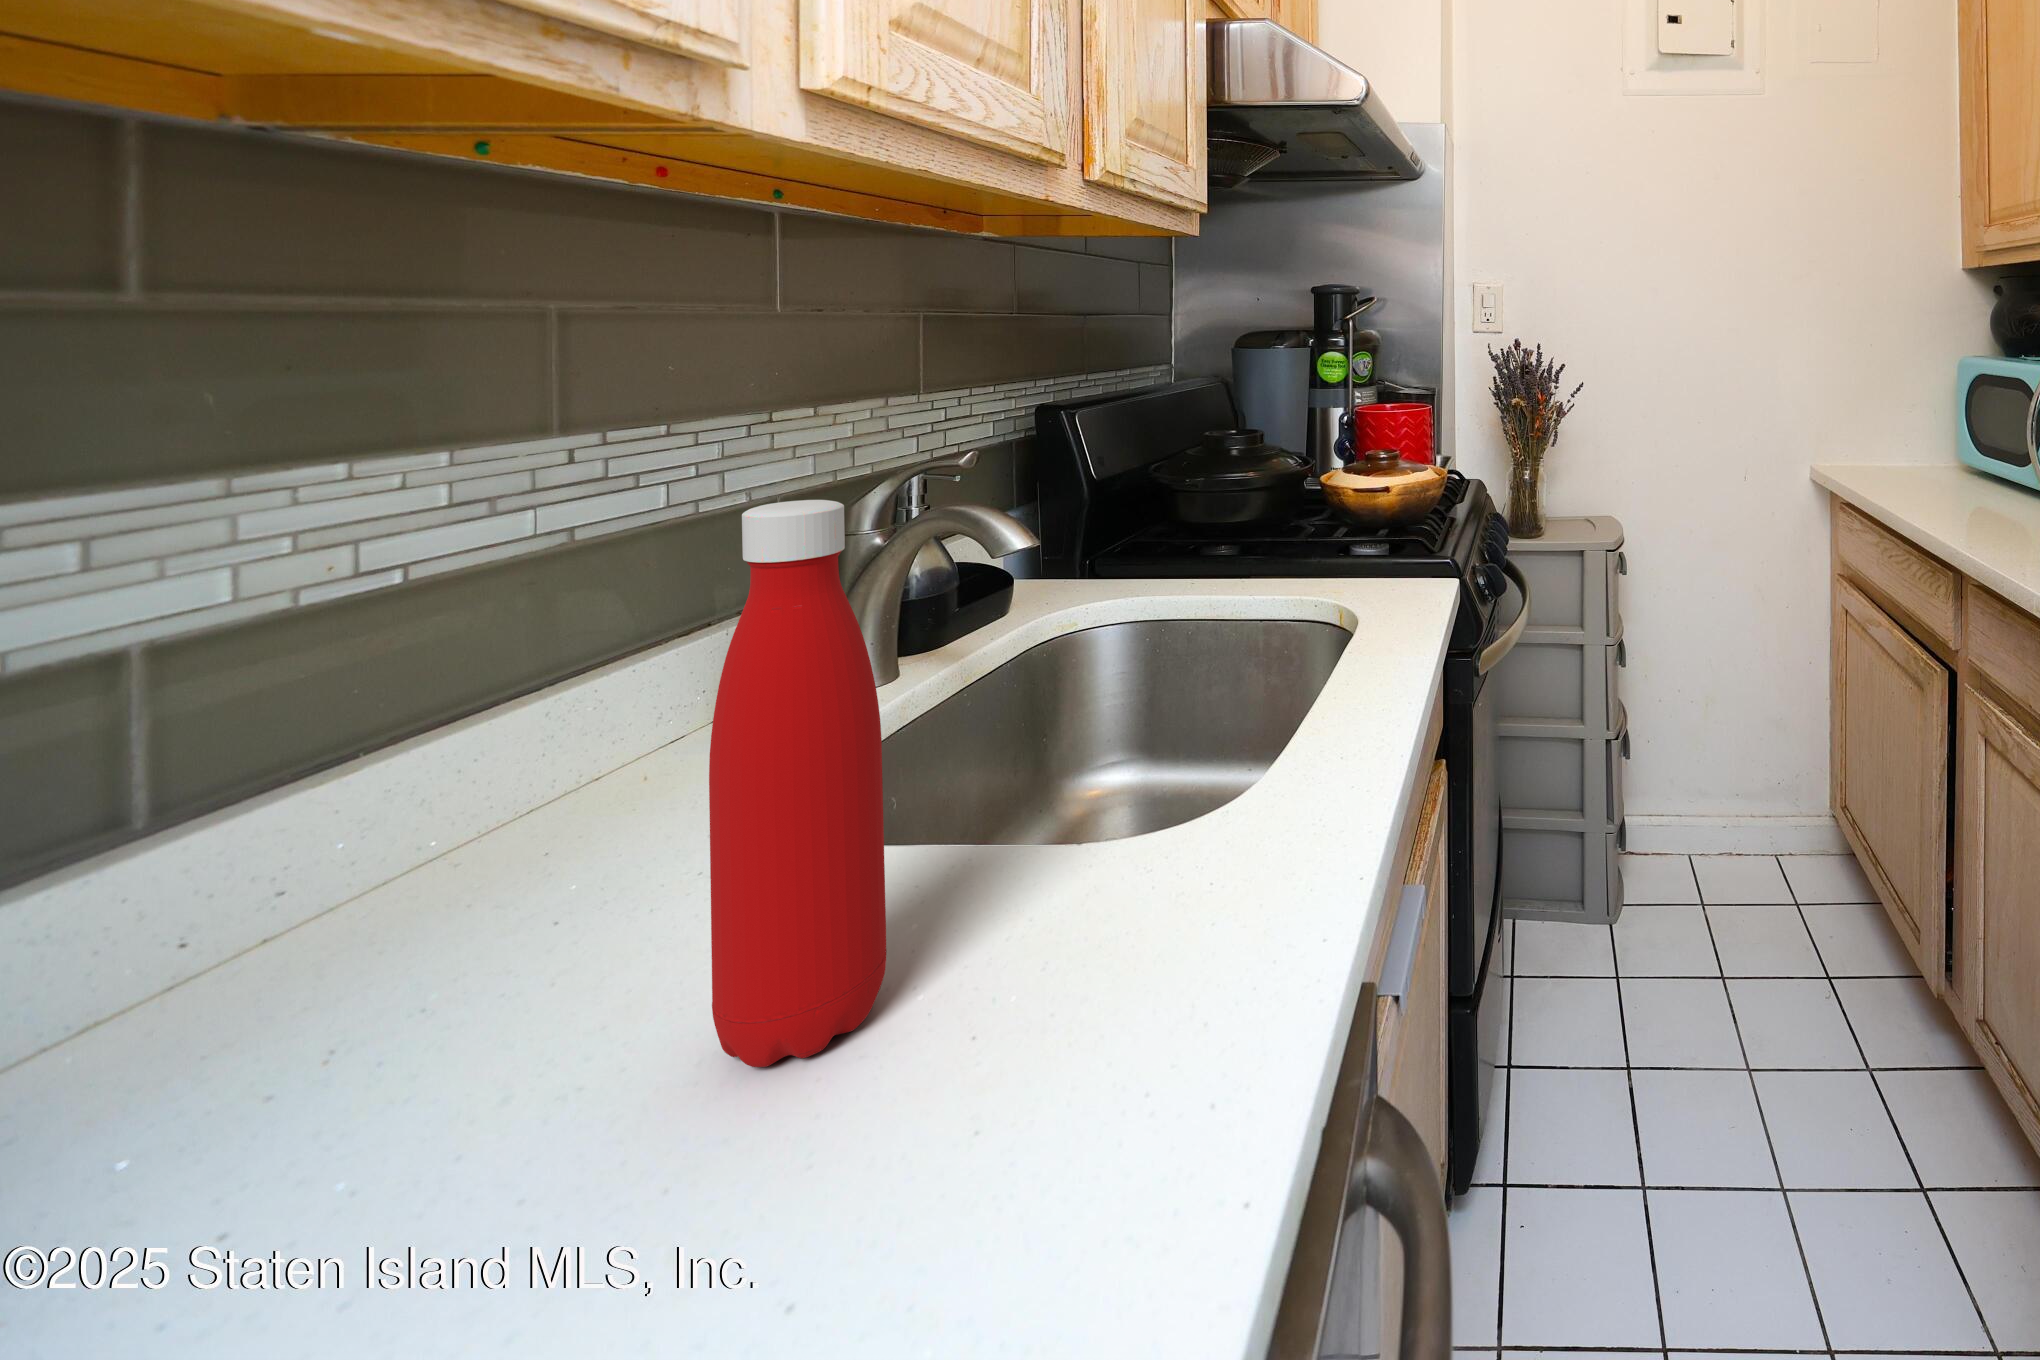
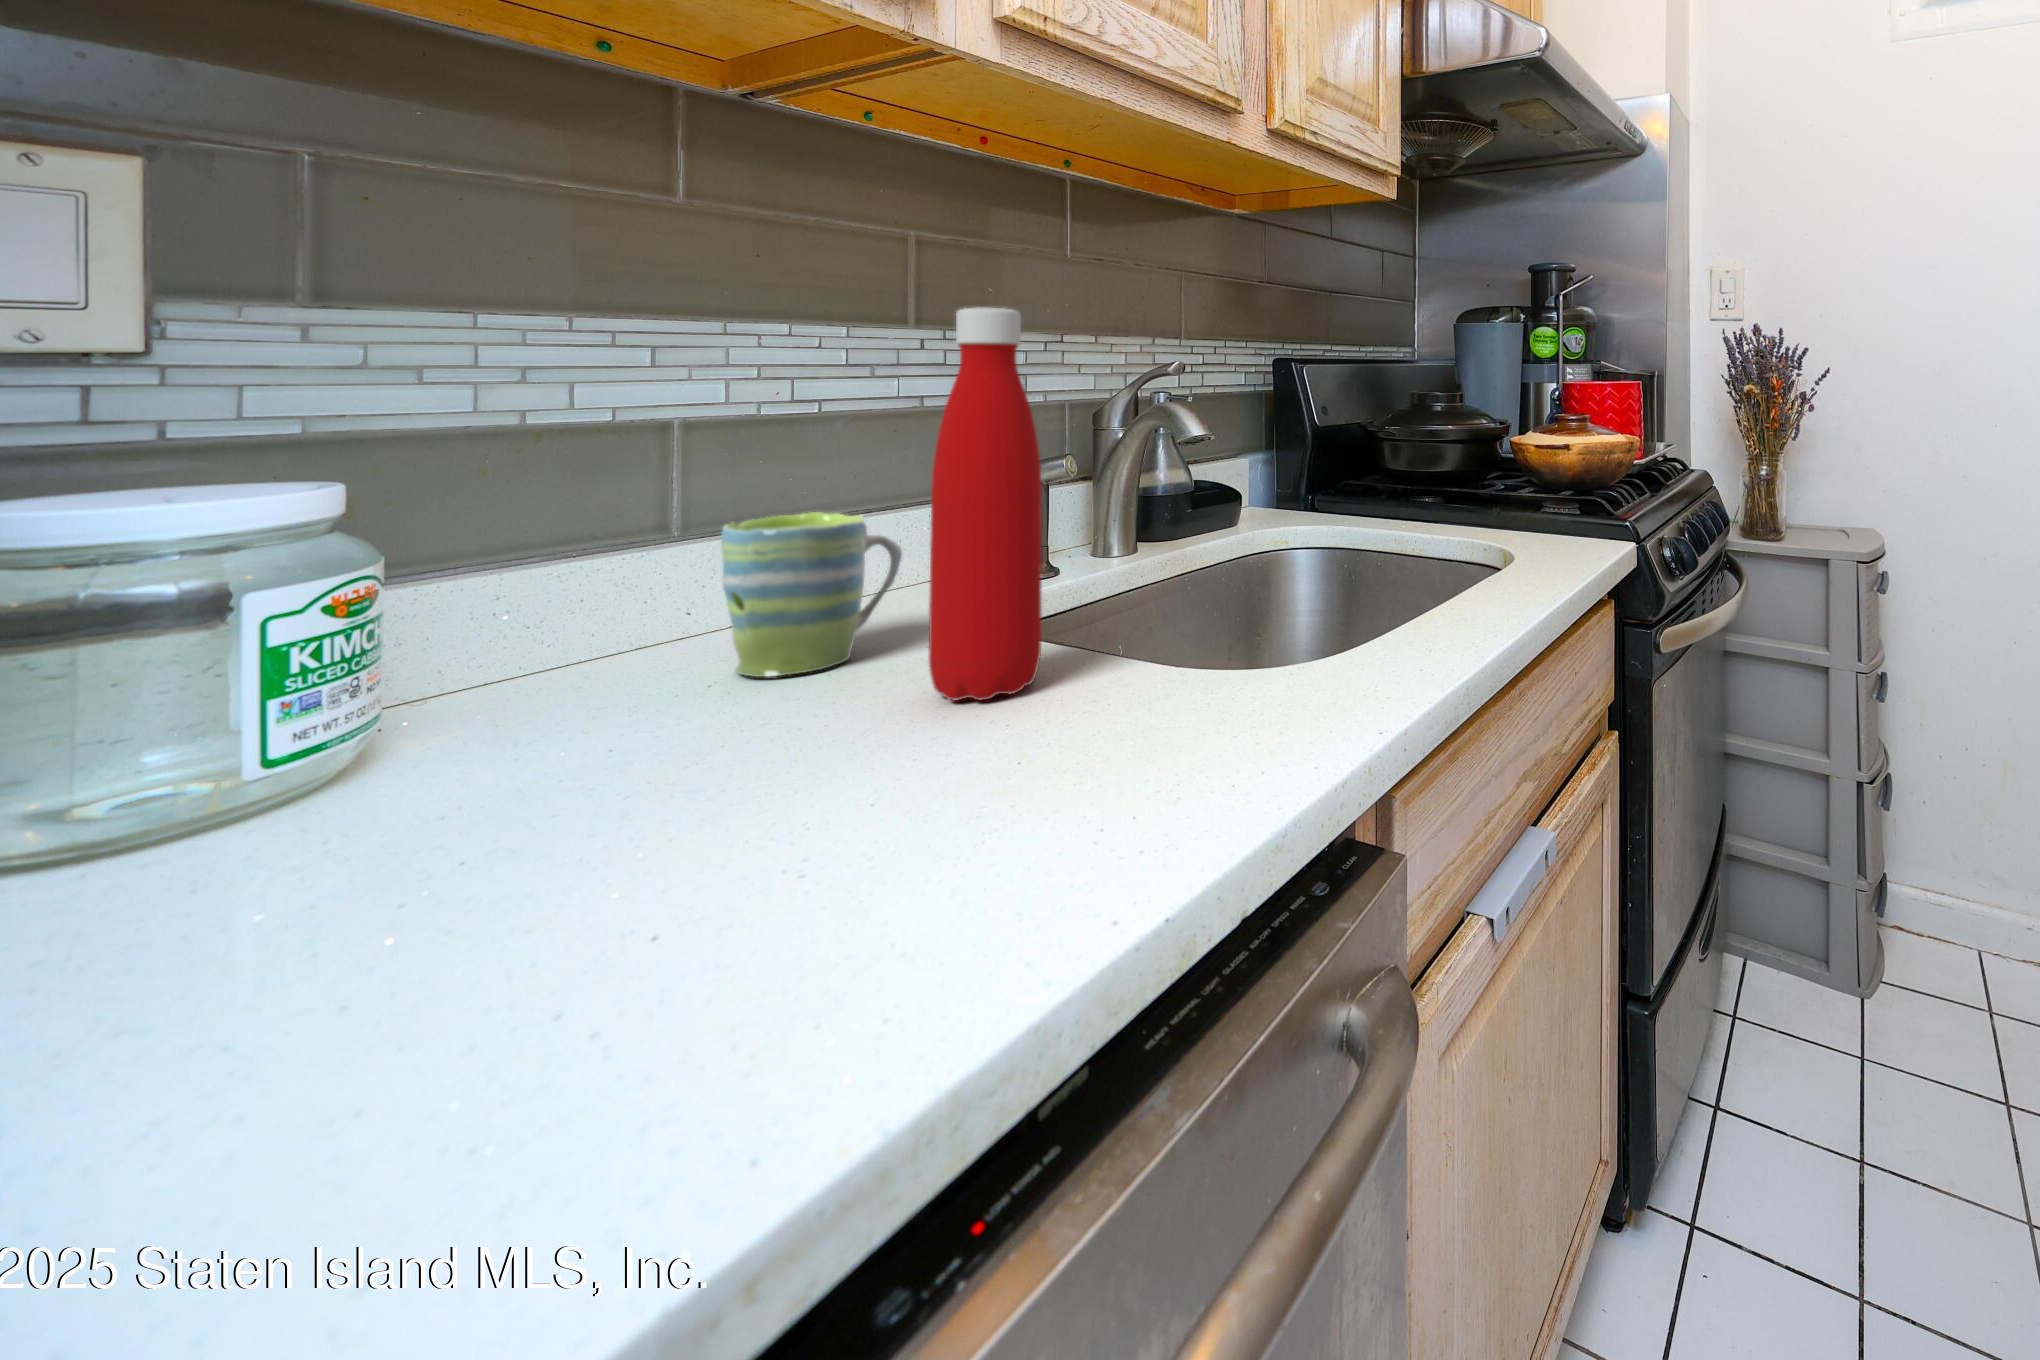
mug: none [277,776,607,1081] -> present [721,512,902,677]

